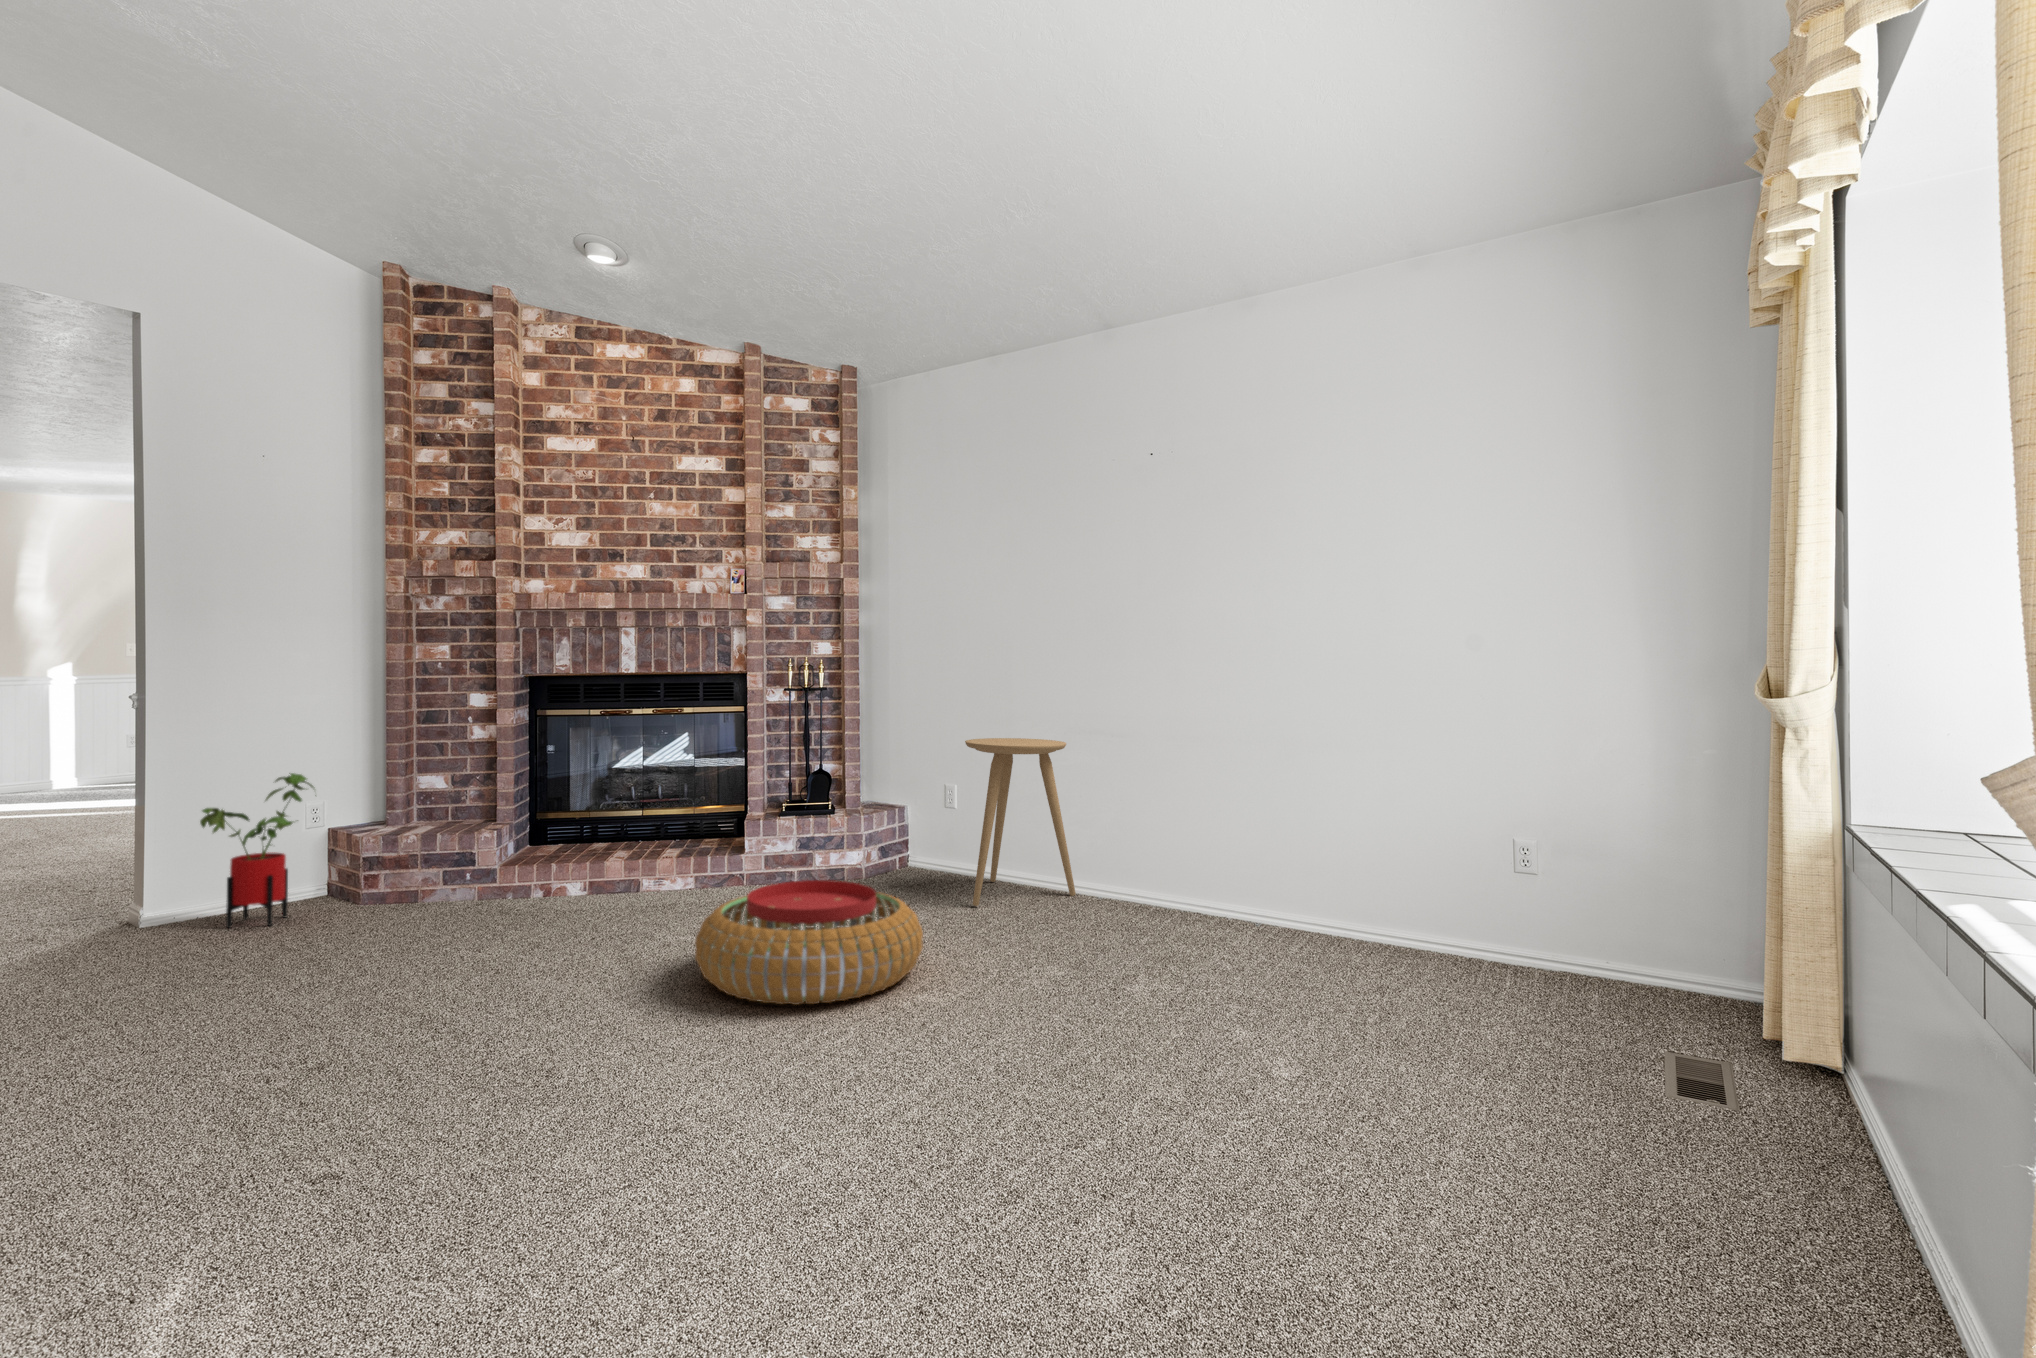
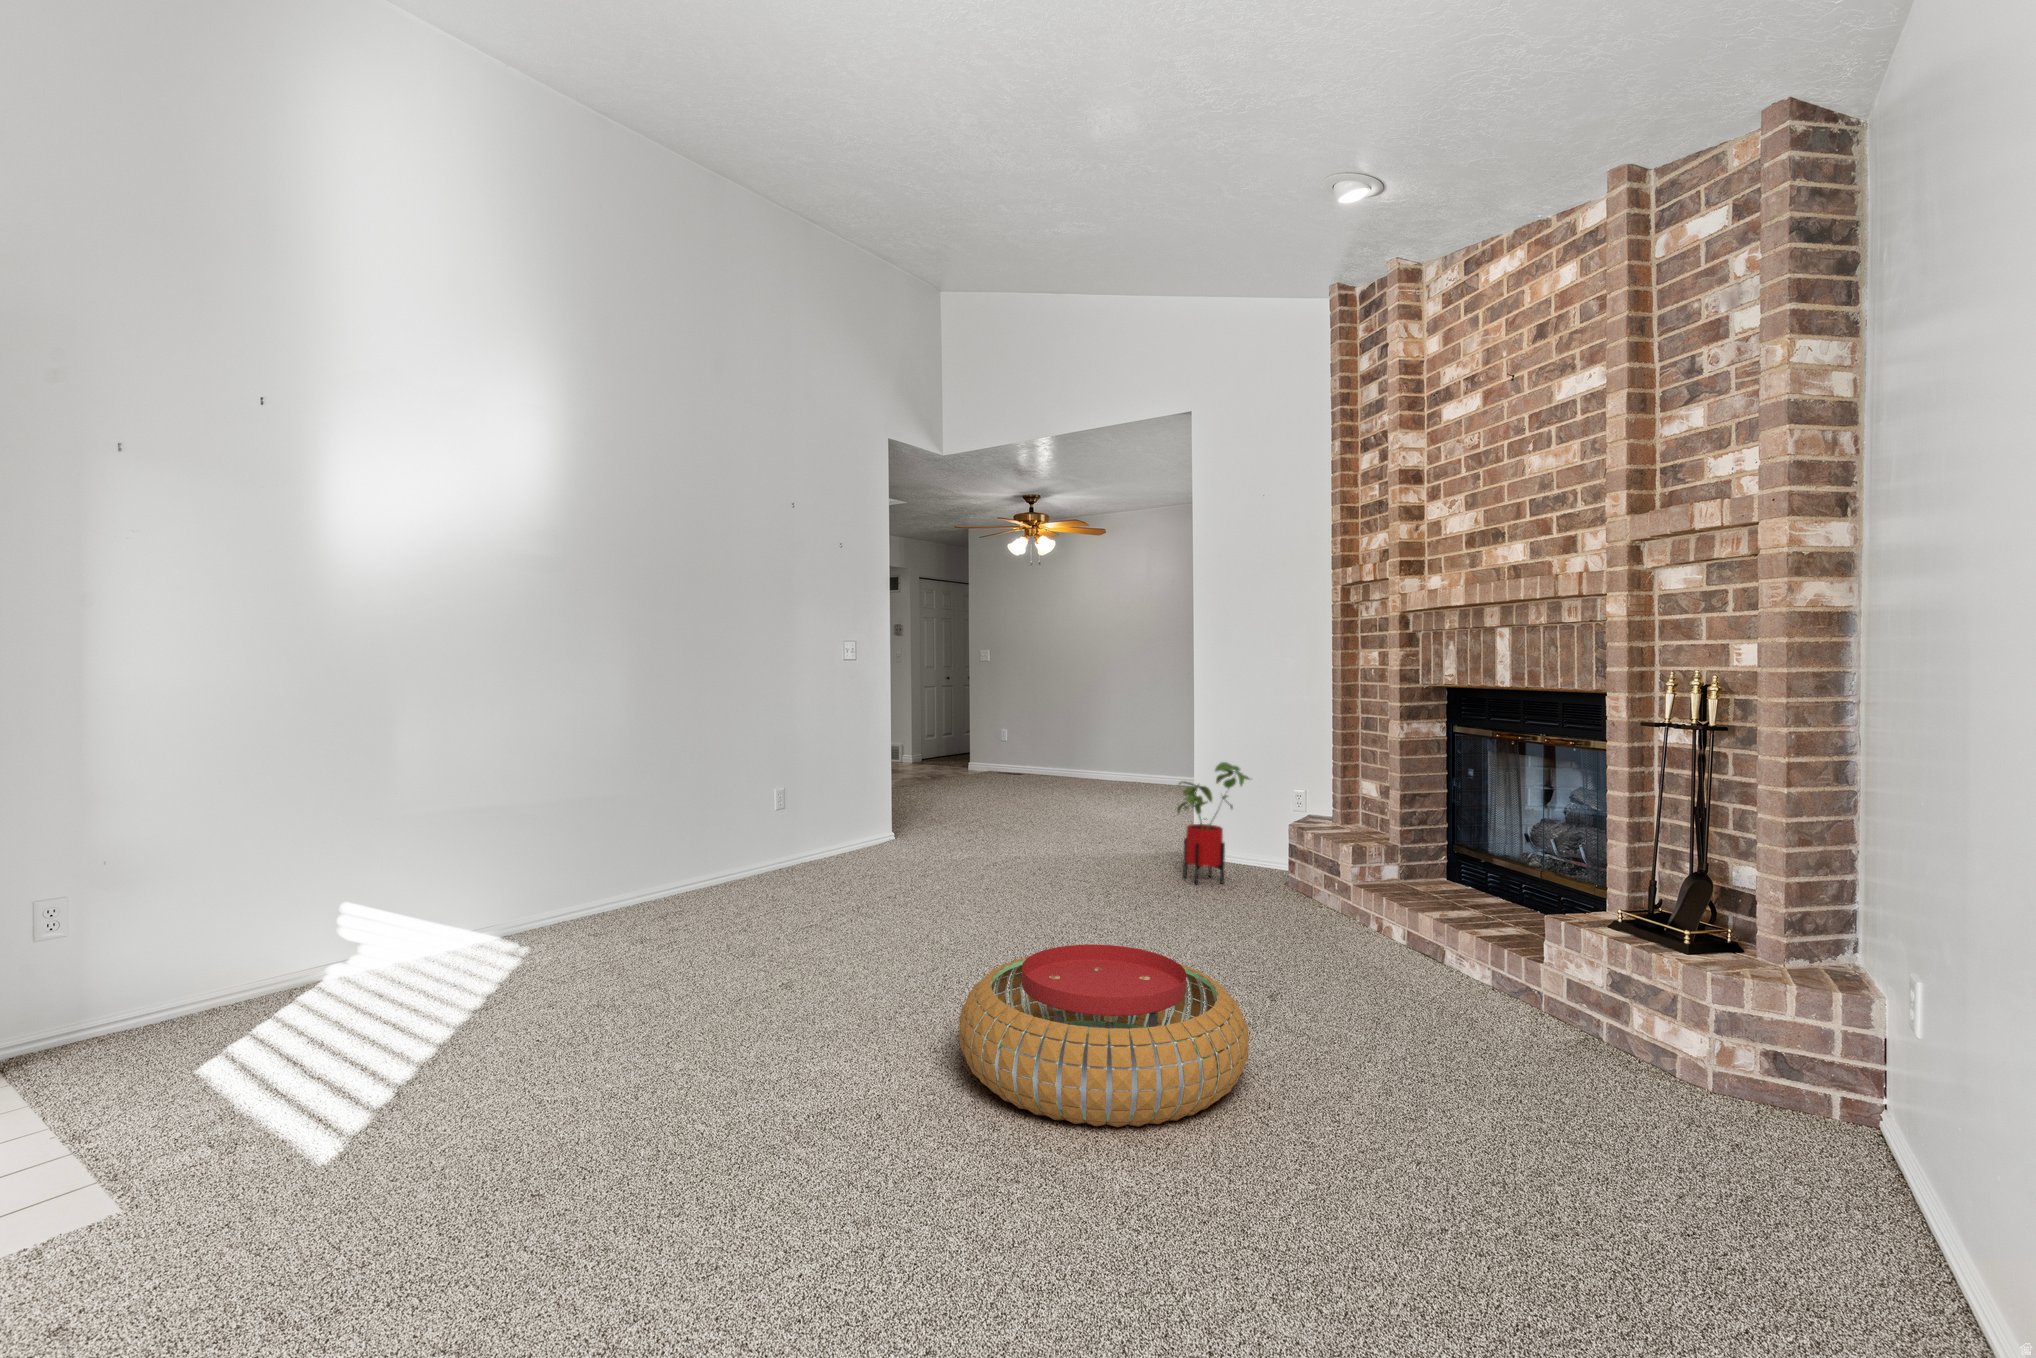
side table: present [965,738,1076,906] -> none [1546,847,1888,1328]

